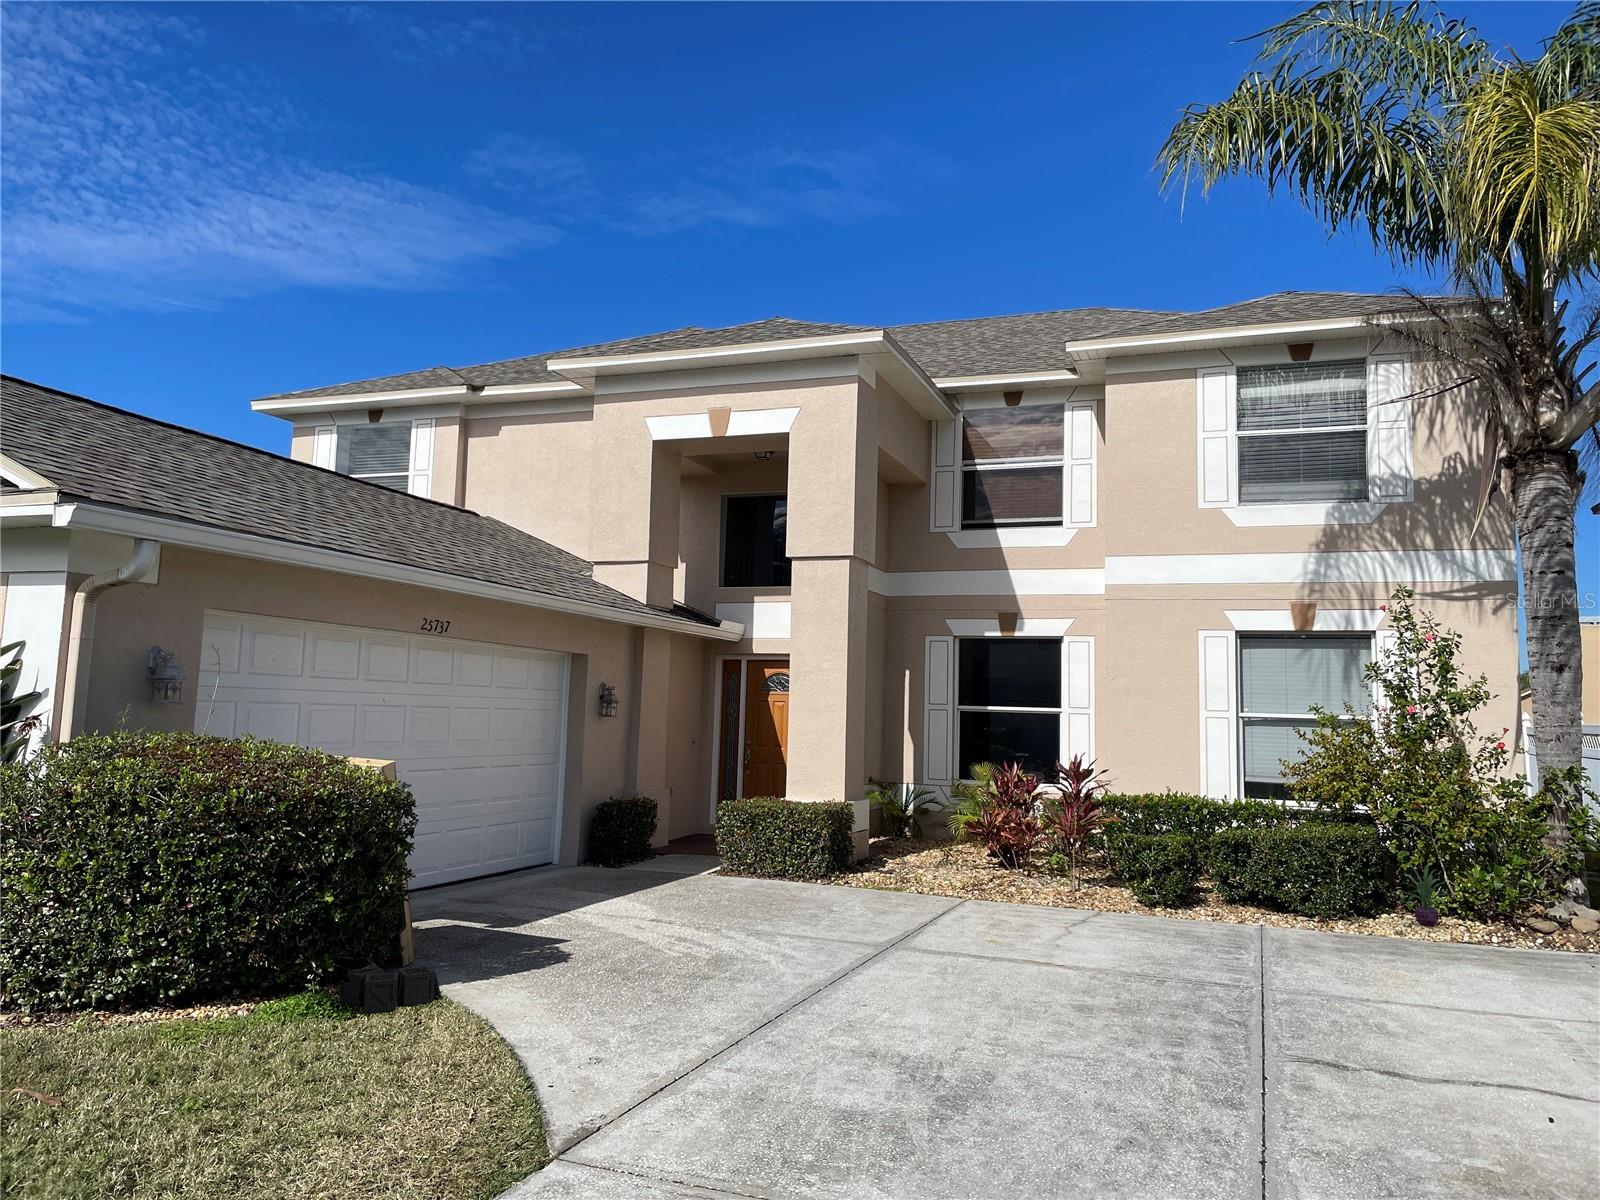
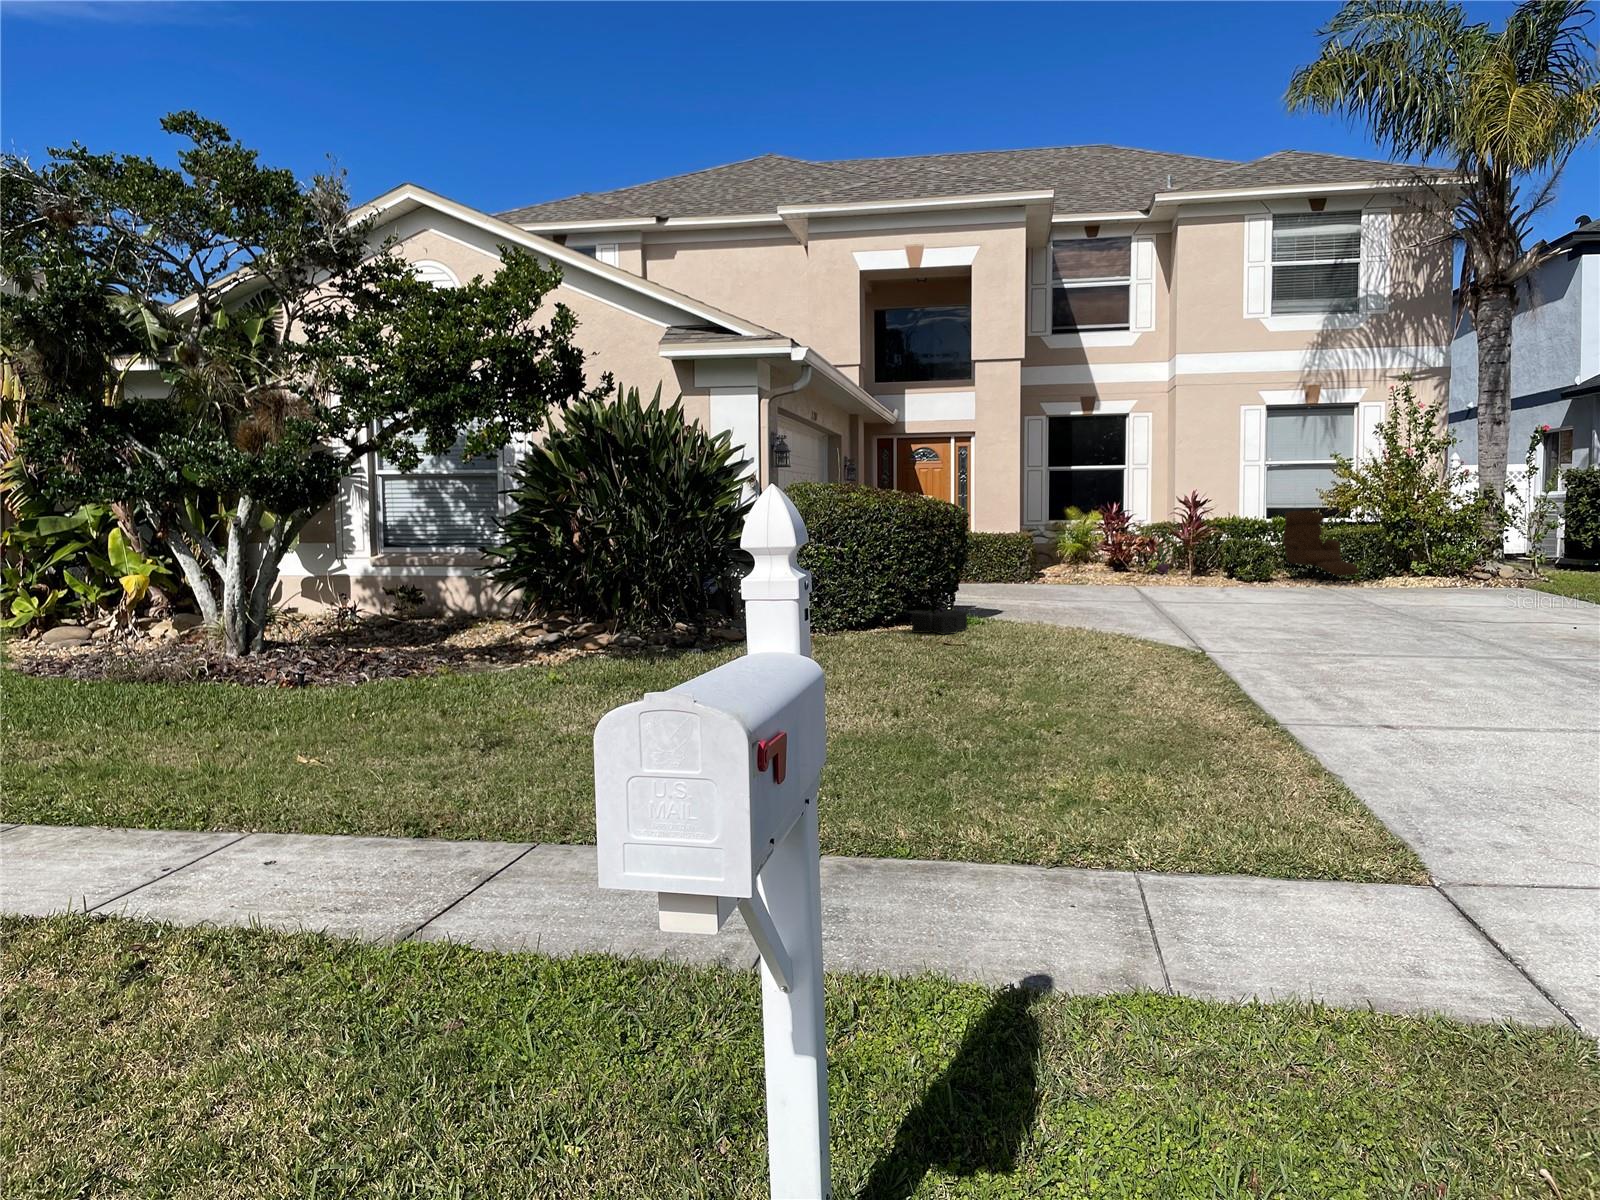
lounge chair: none [1198,799,1300,930] -> present [1283,511,1359,584]
decorative plant: present [1393,864,1450,926] -> present [1157,541,1169,574]

